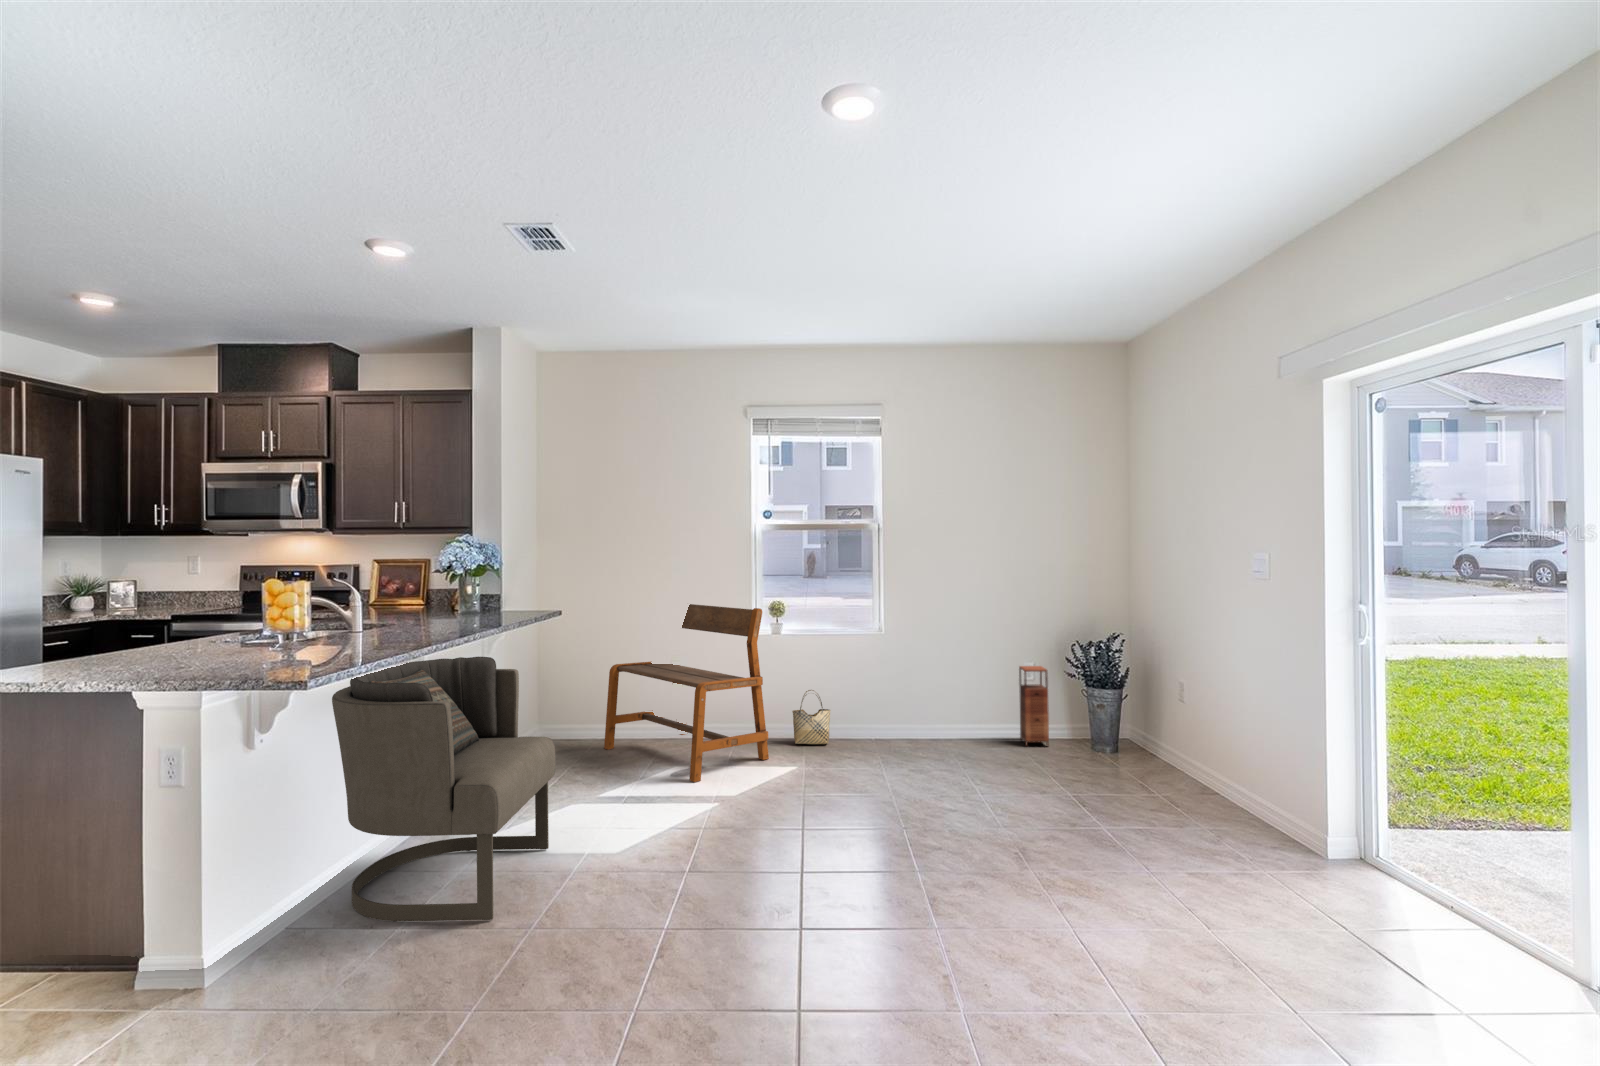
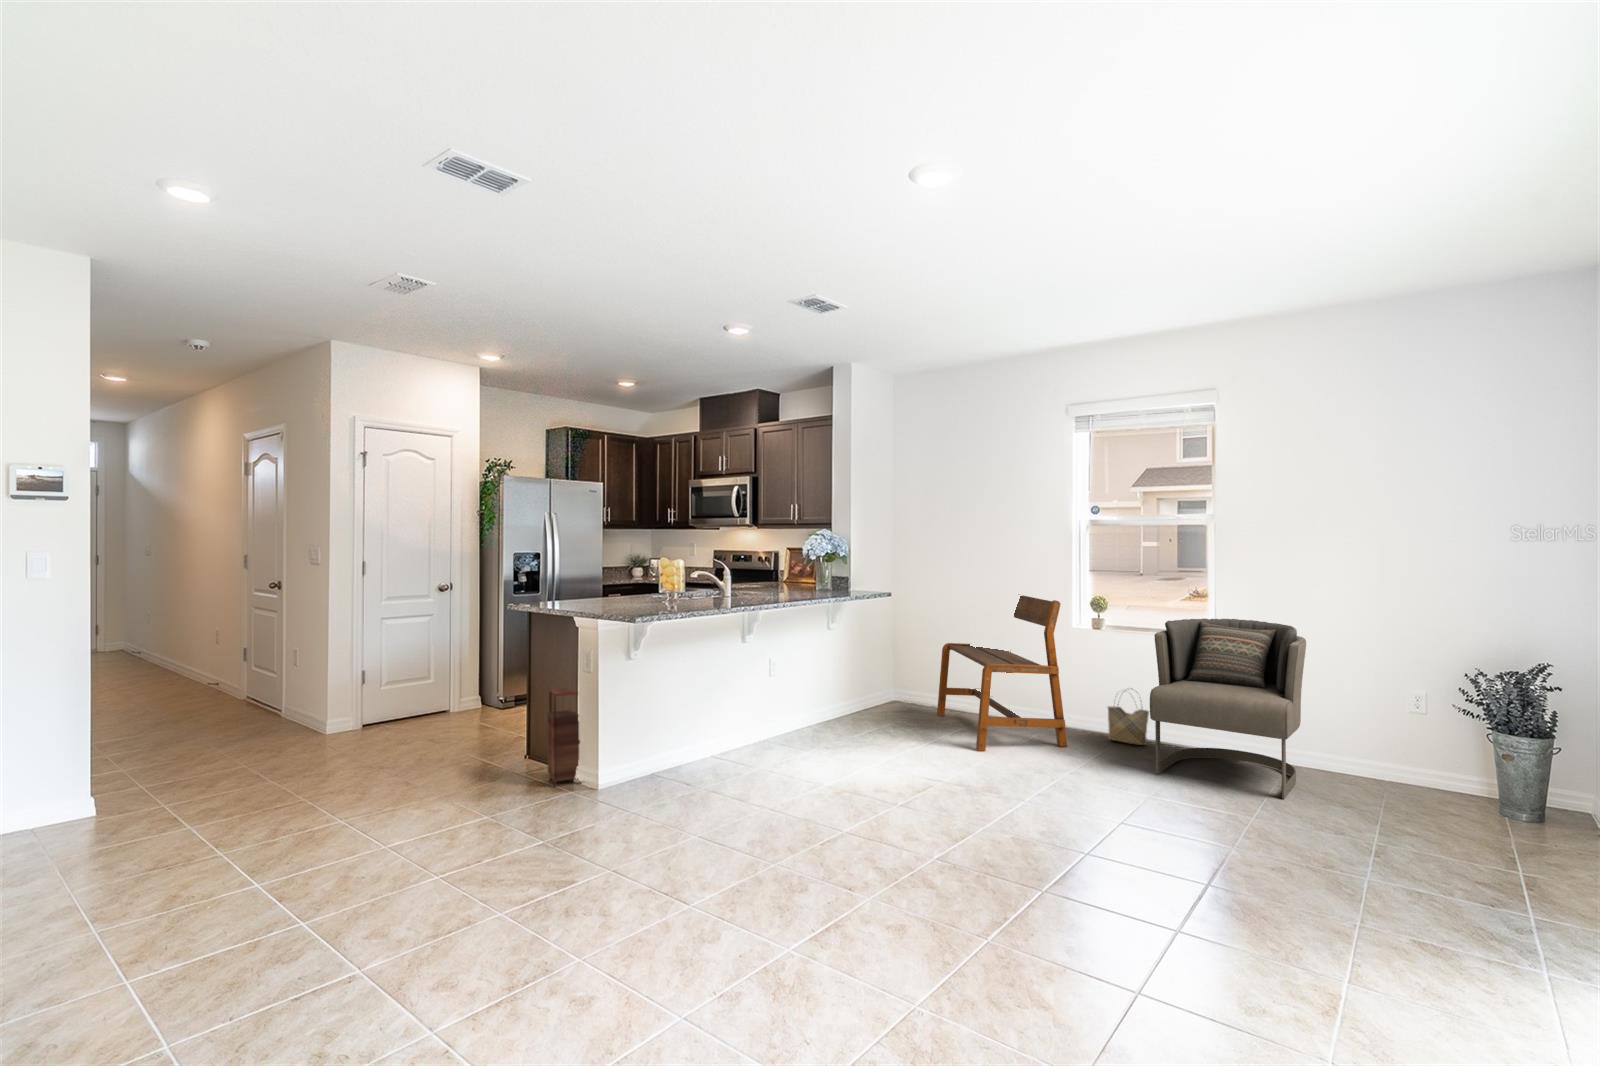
armchair: present [332,657,555,922] -> present [1150,619,1306,799]
storage cabinet: present [1019,666,1049,746] -> present [547,688,581,786]

